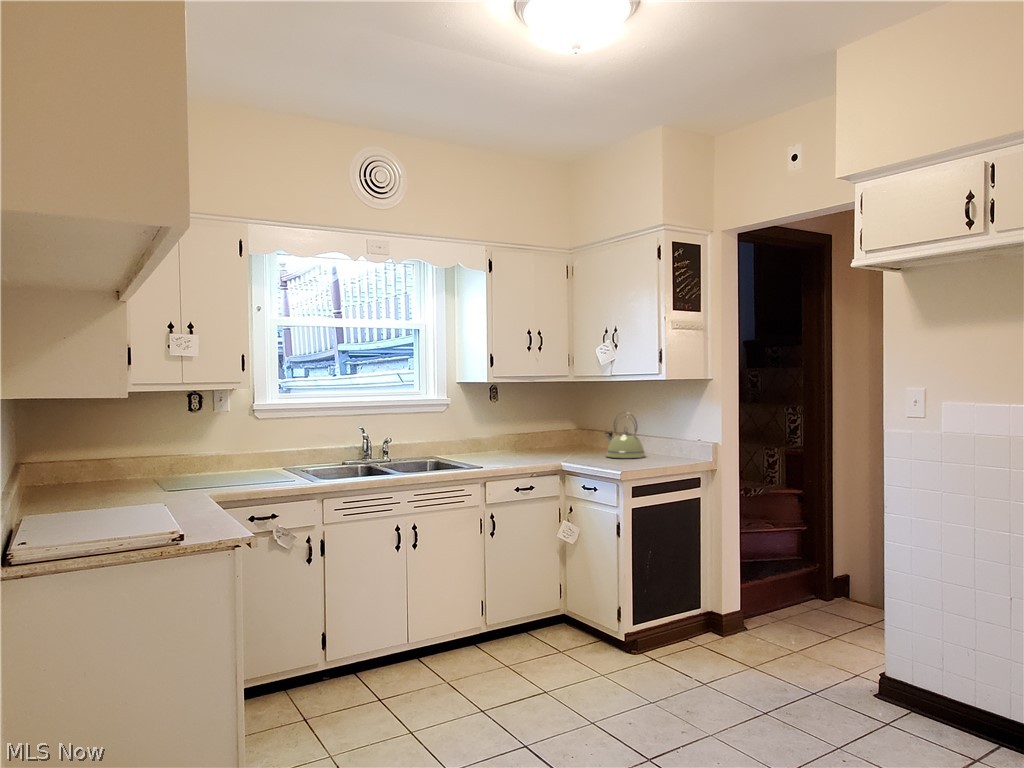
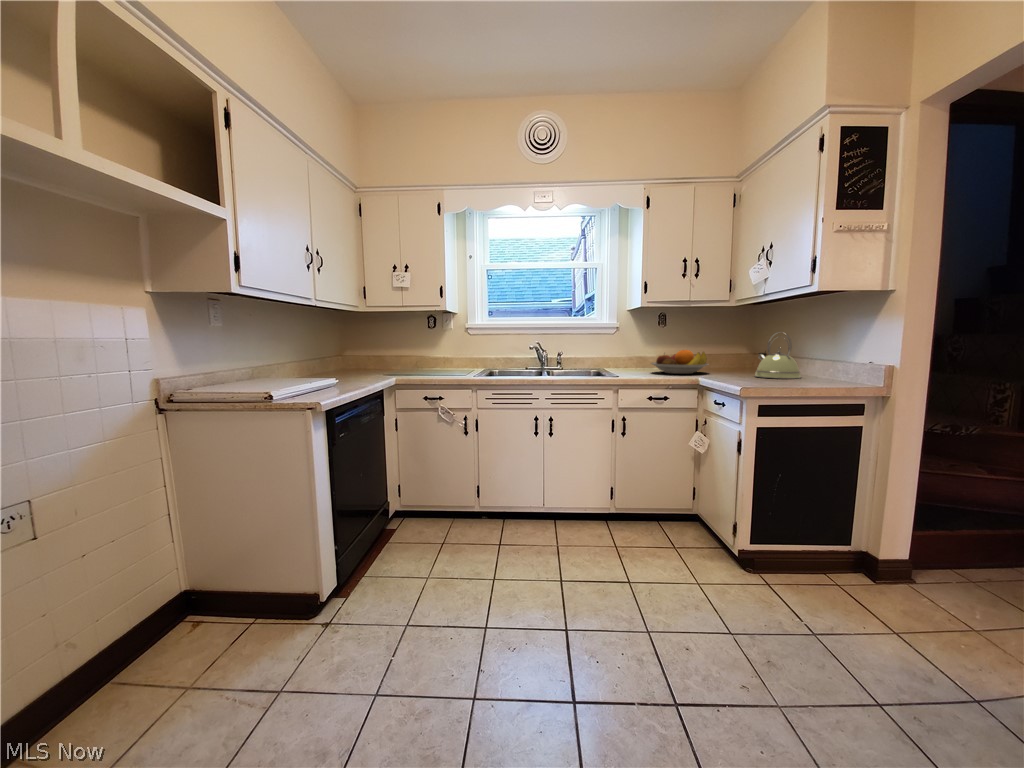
fruit bowl: none [498,431,559,458] -> present [651,350,709,374]

